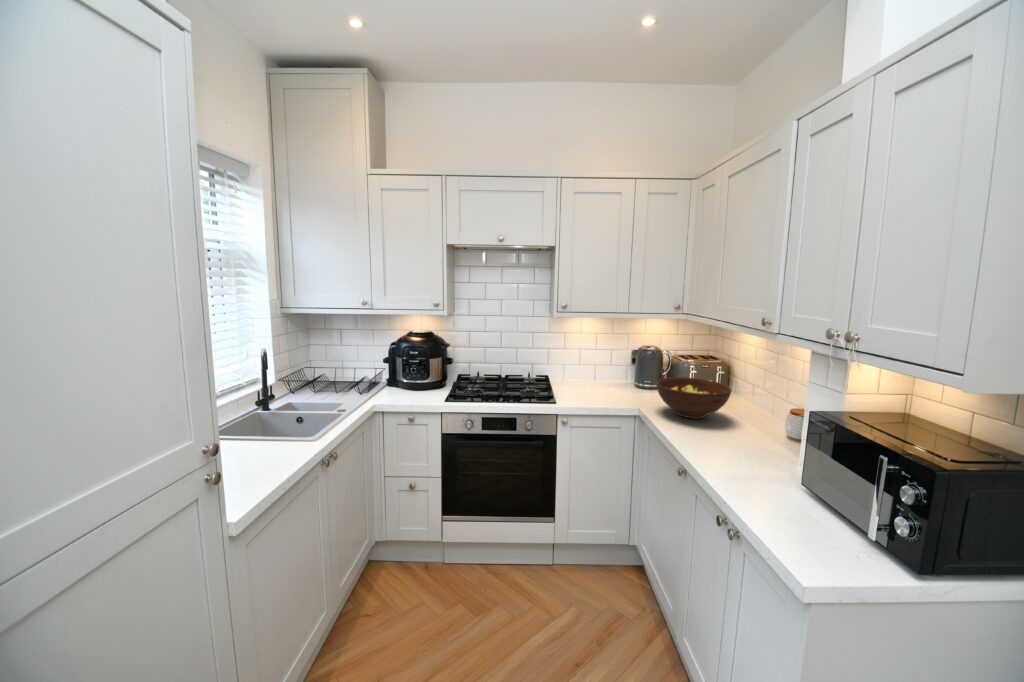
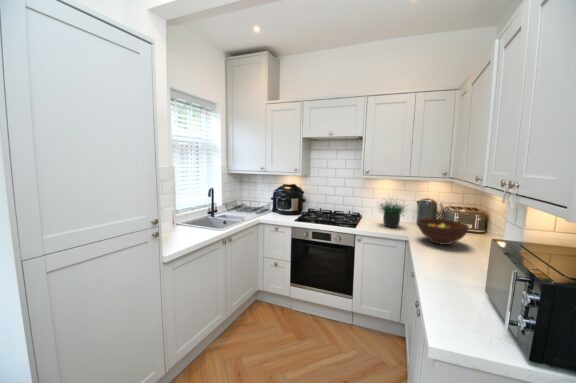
potted plant: none [577,335,637,395] -> present [380,201,404,227]

